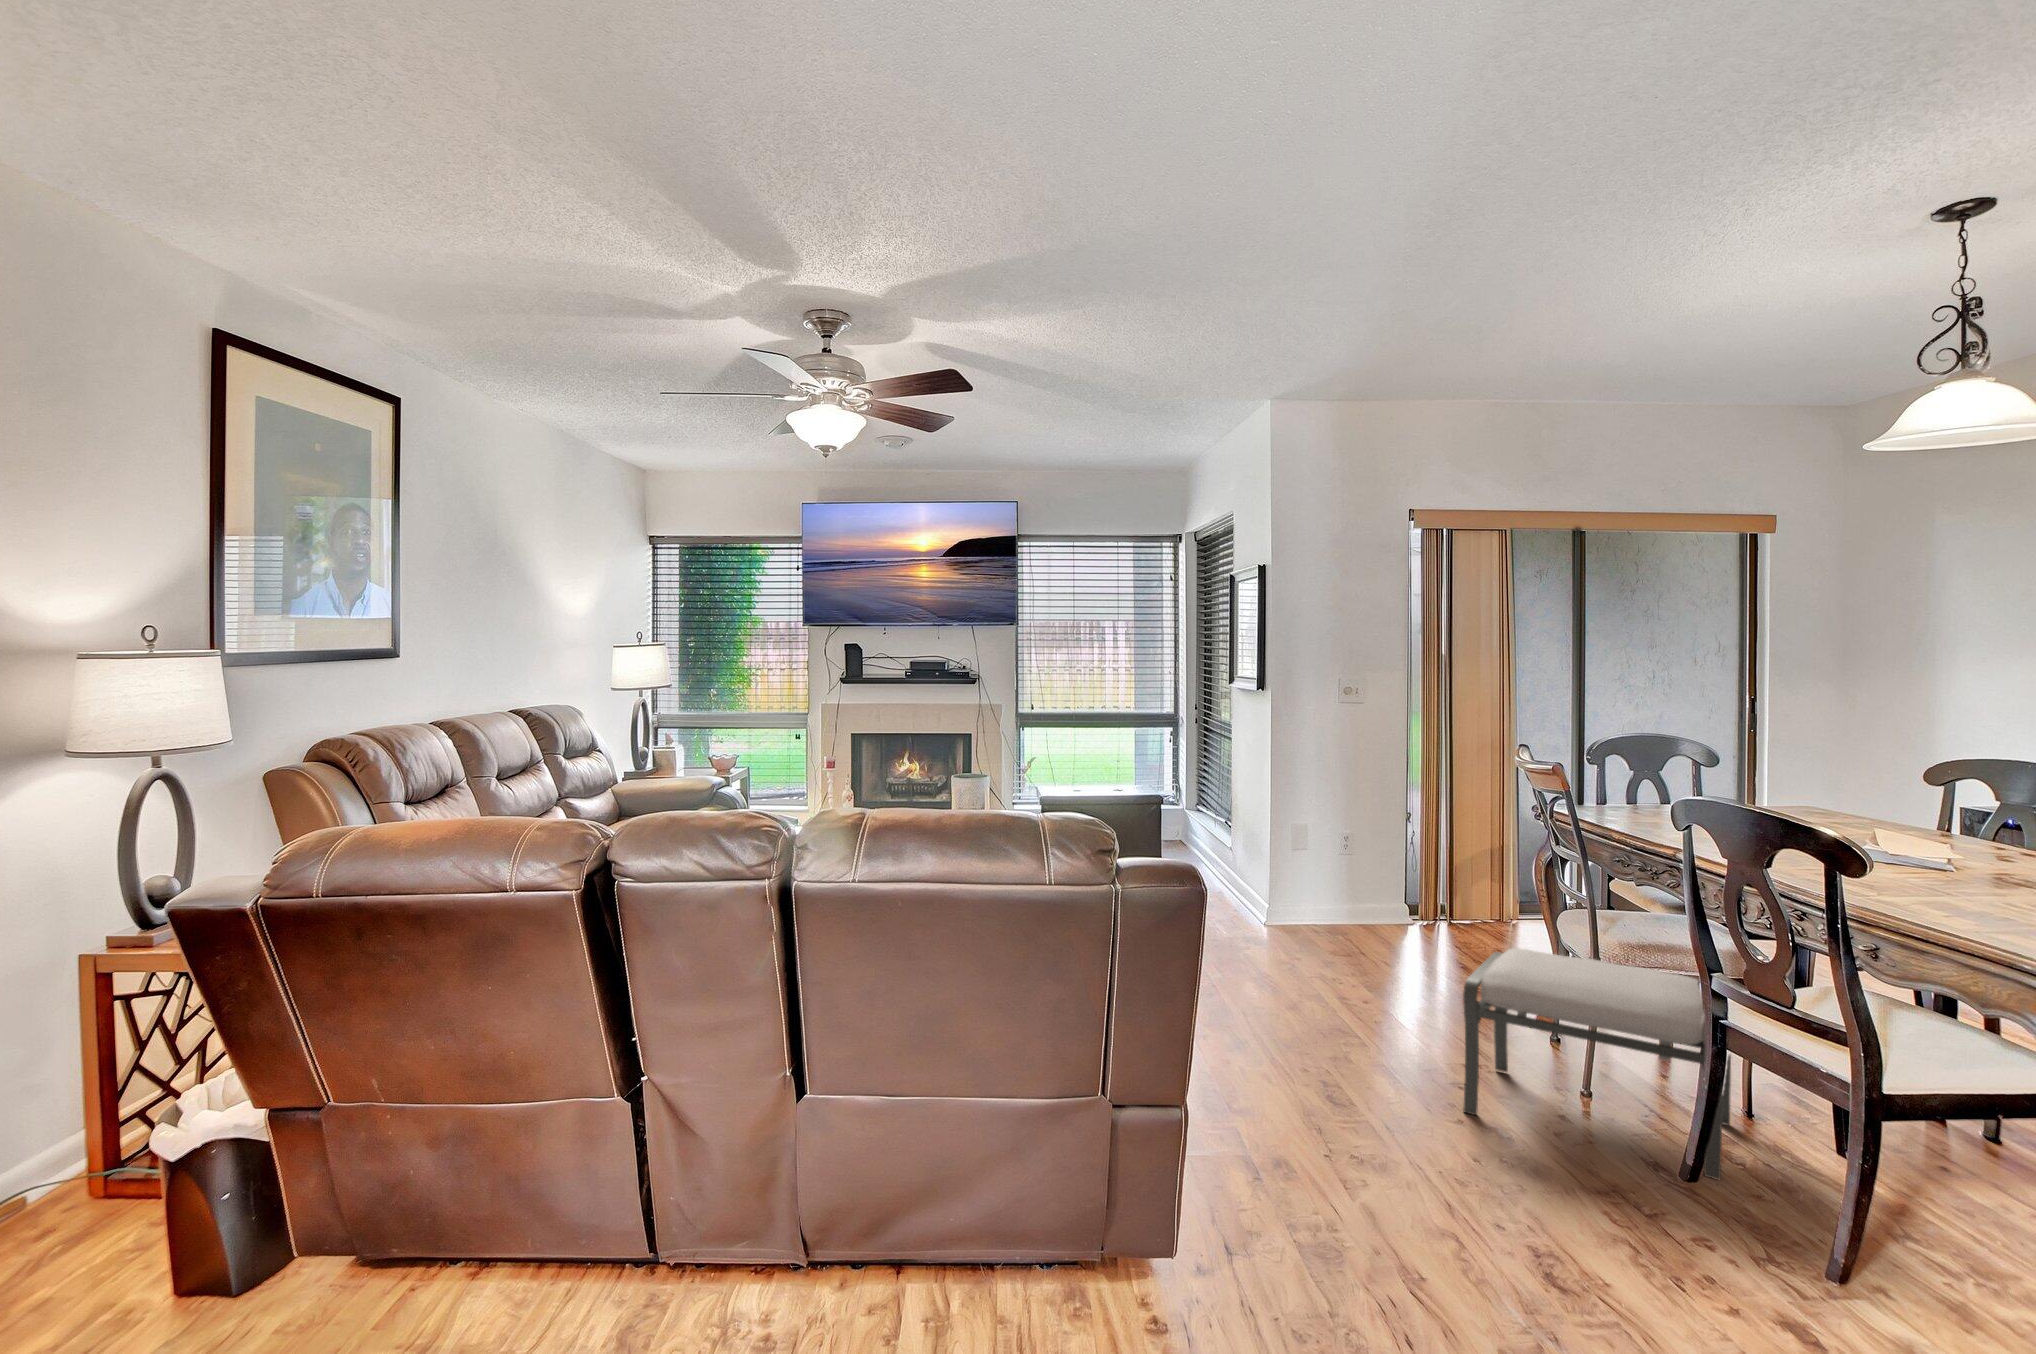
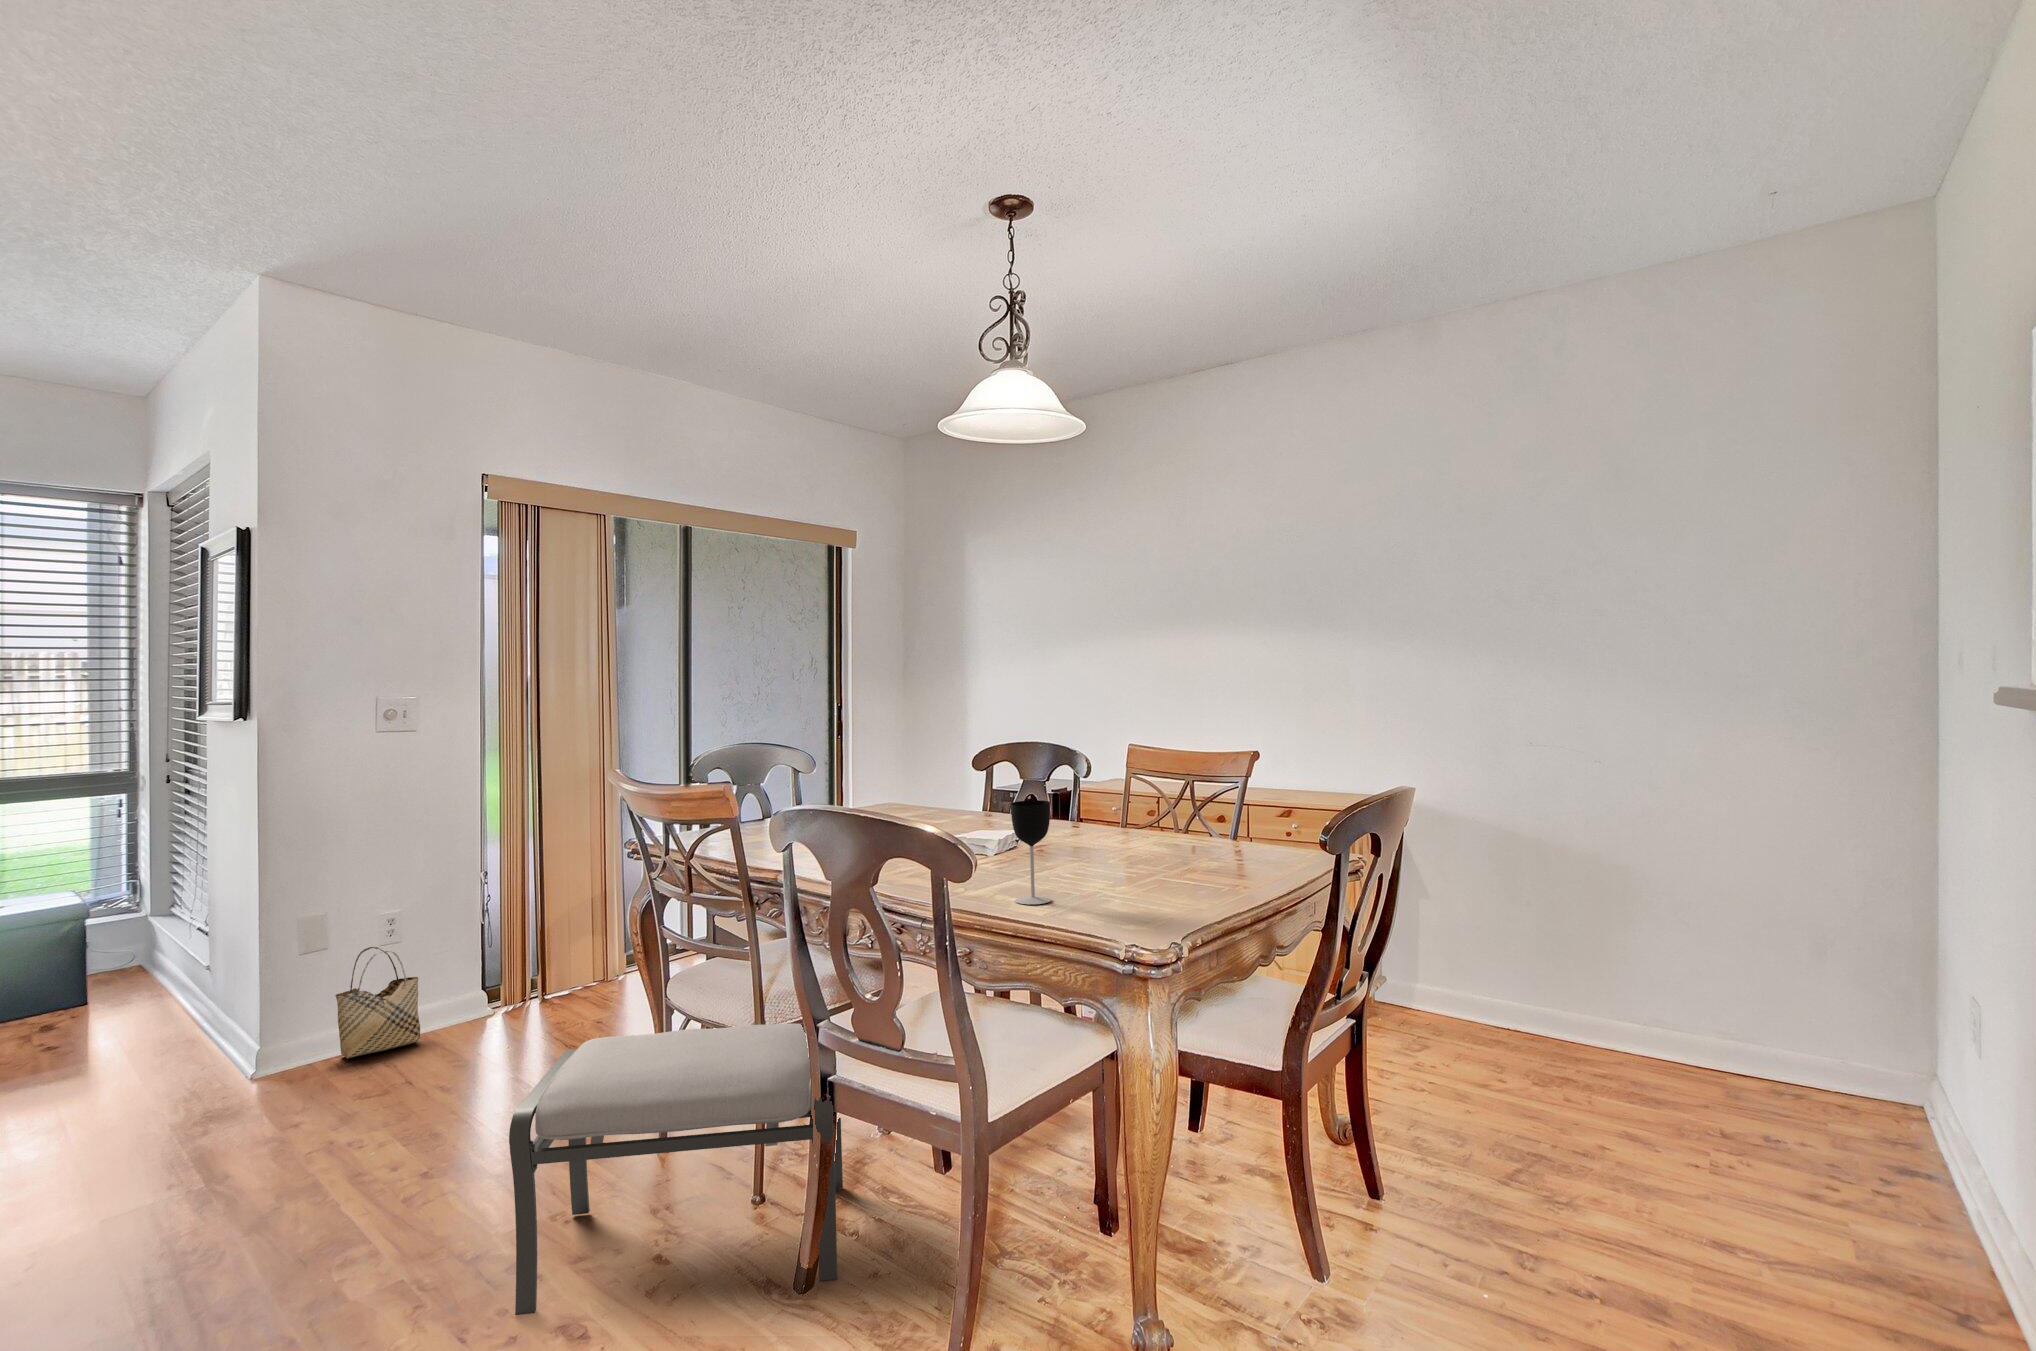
wine glass: none [1930,824,1980,921] -> present [1011,800,1051,904]
woven basket: none [1313,856,1366,931] -> present [335,947,420,1058]

